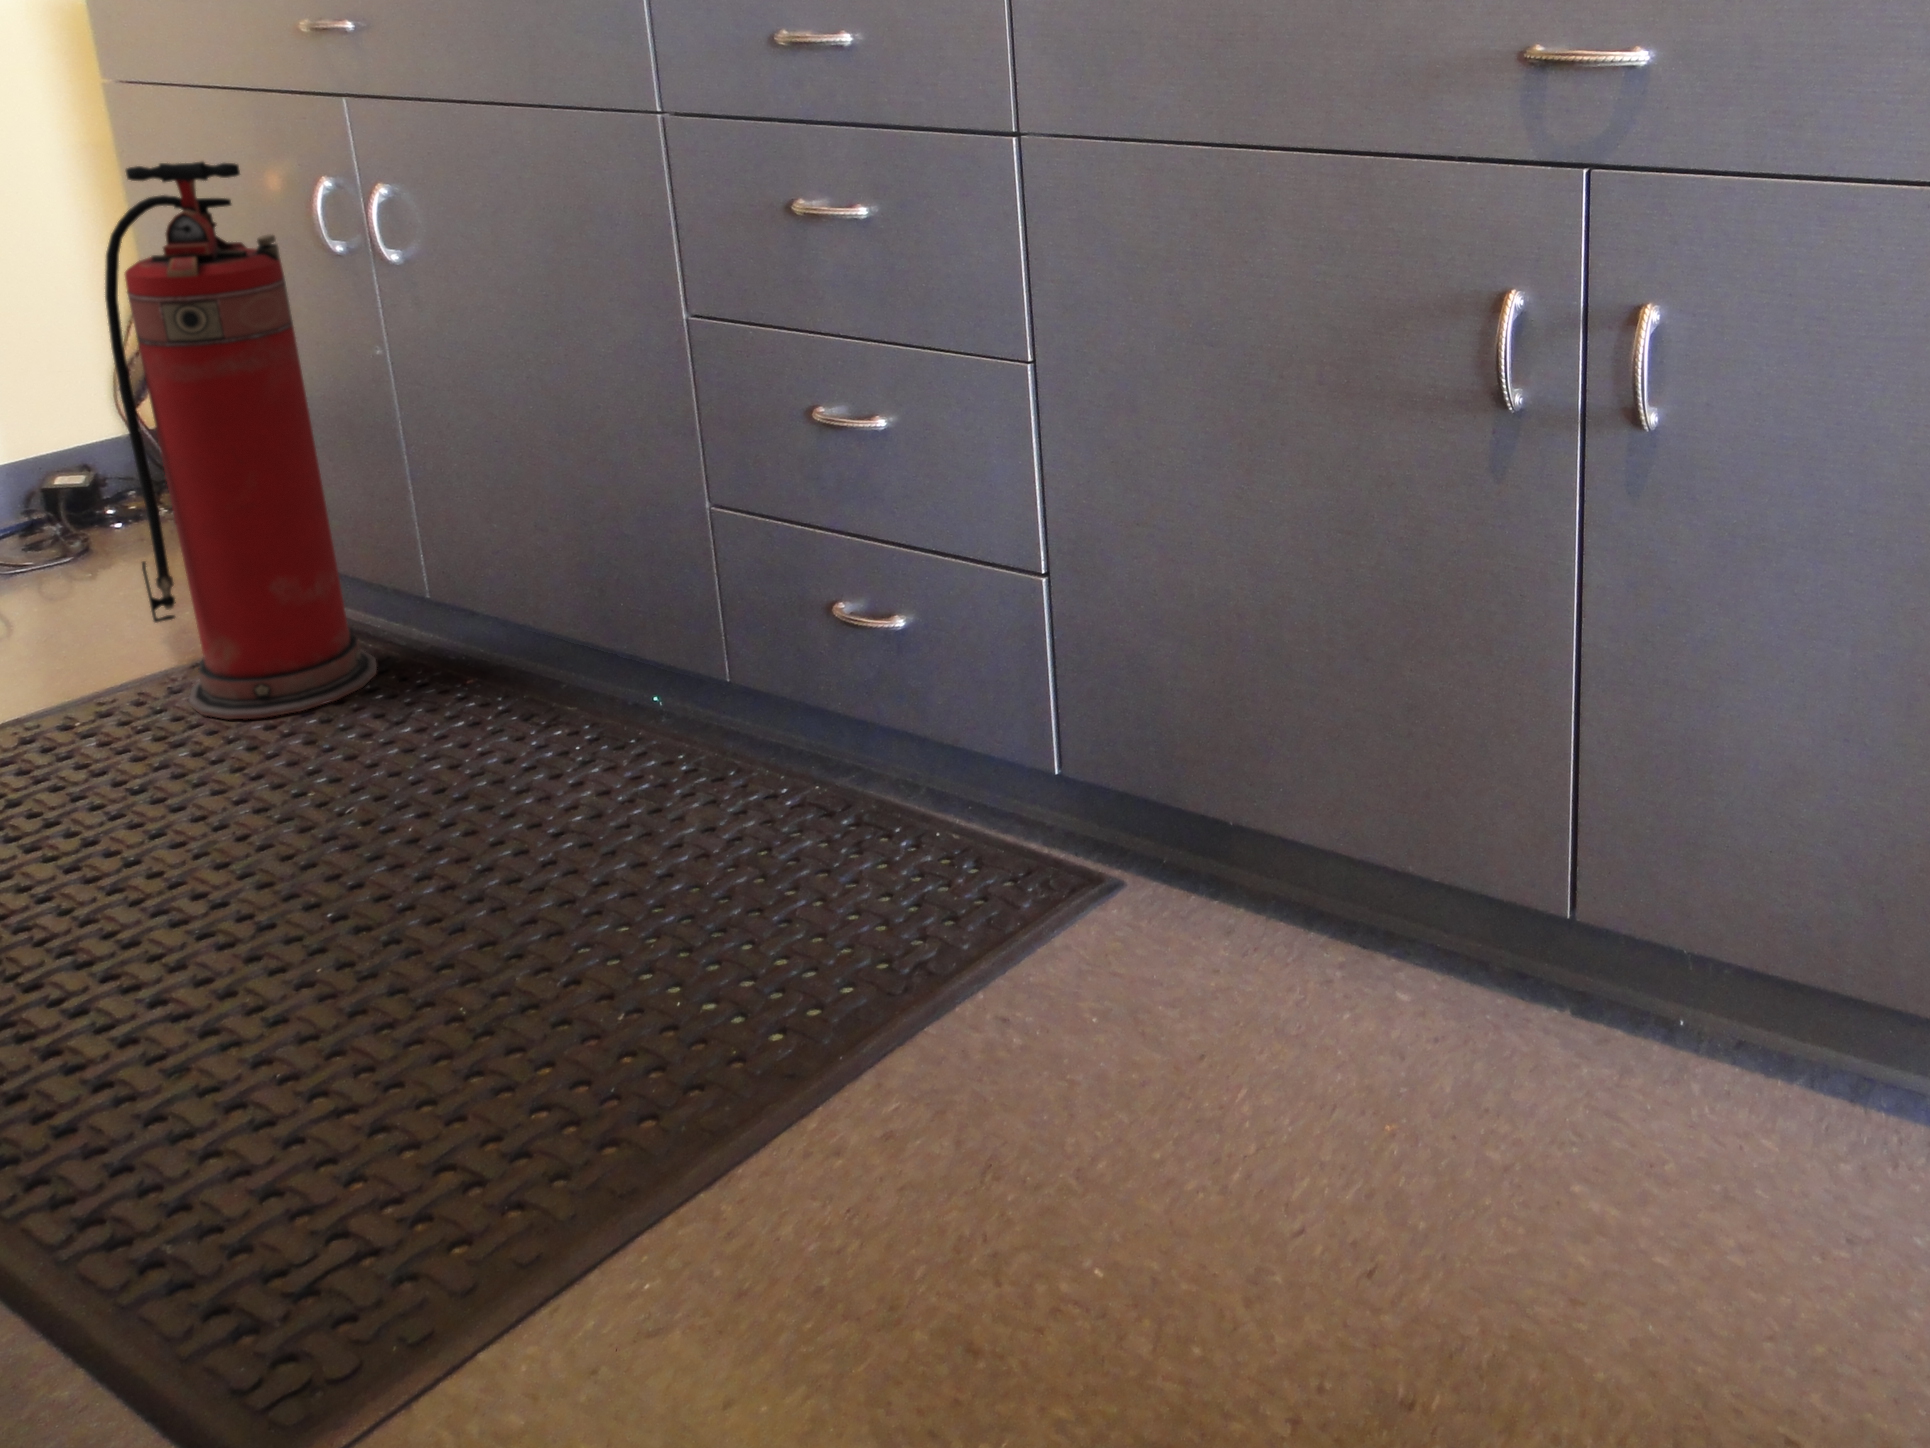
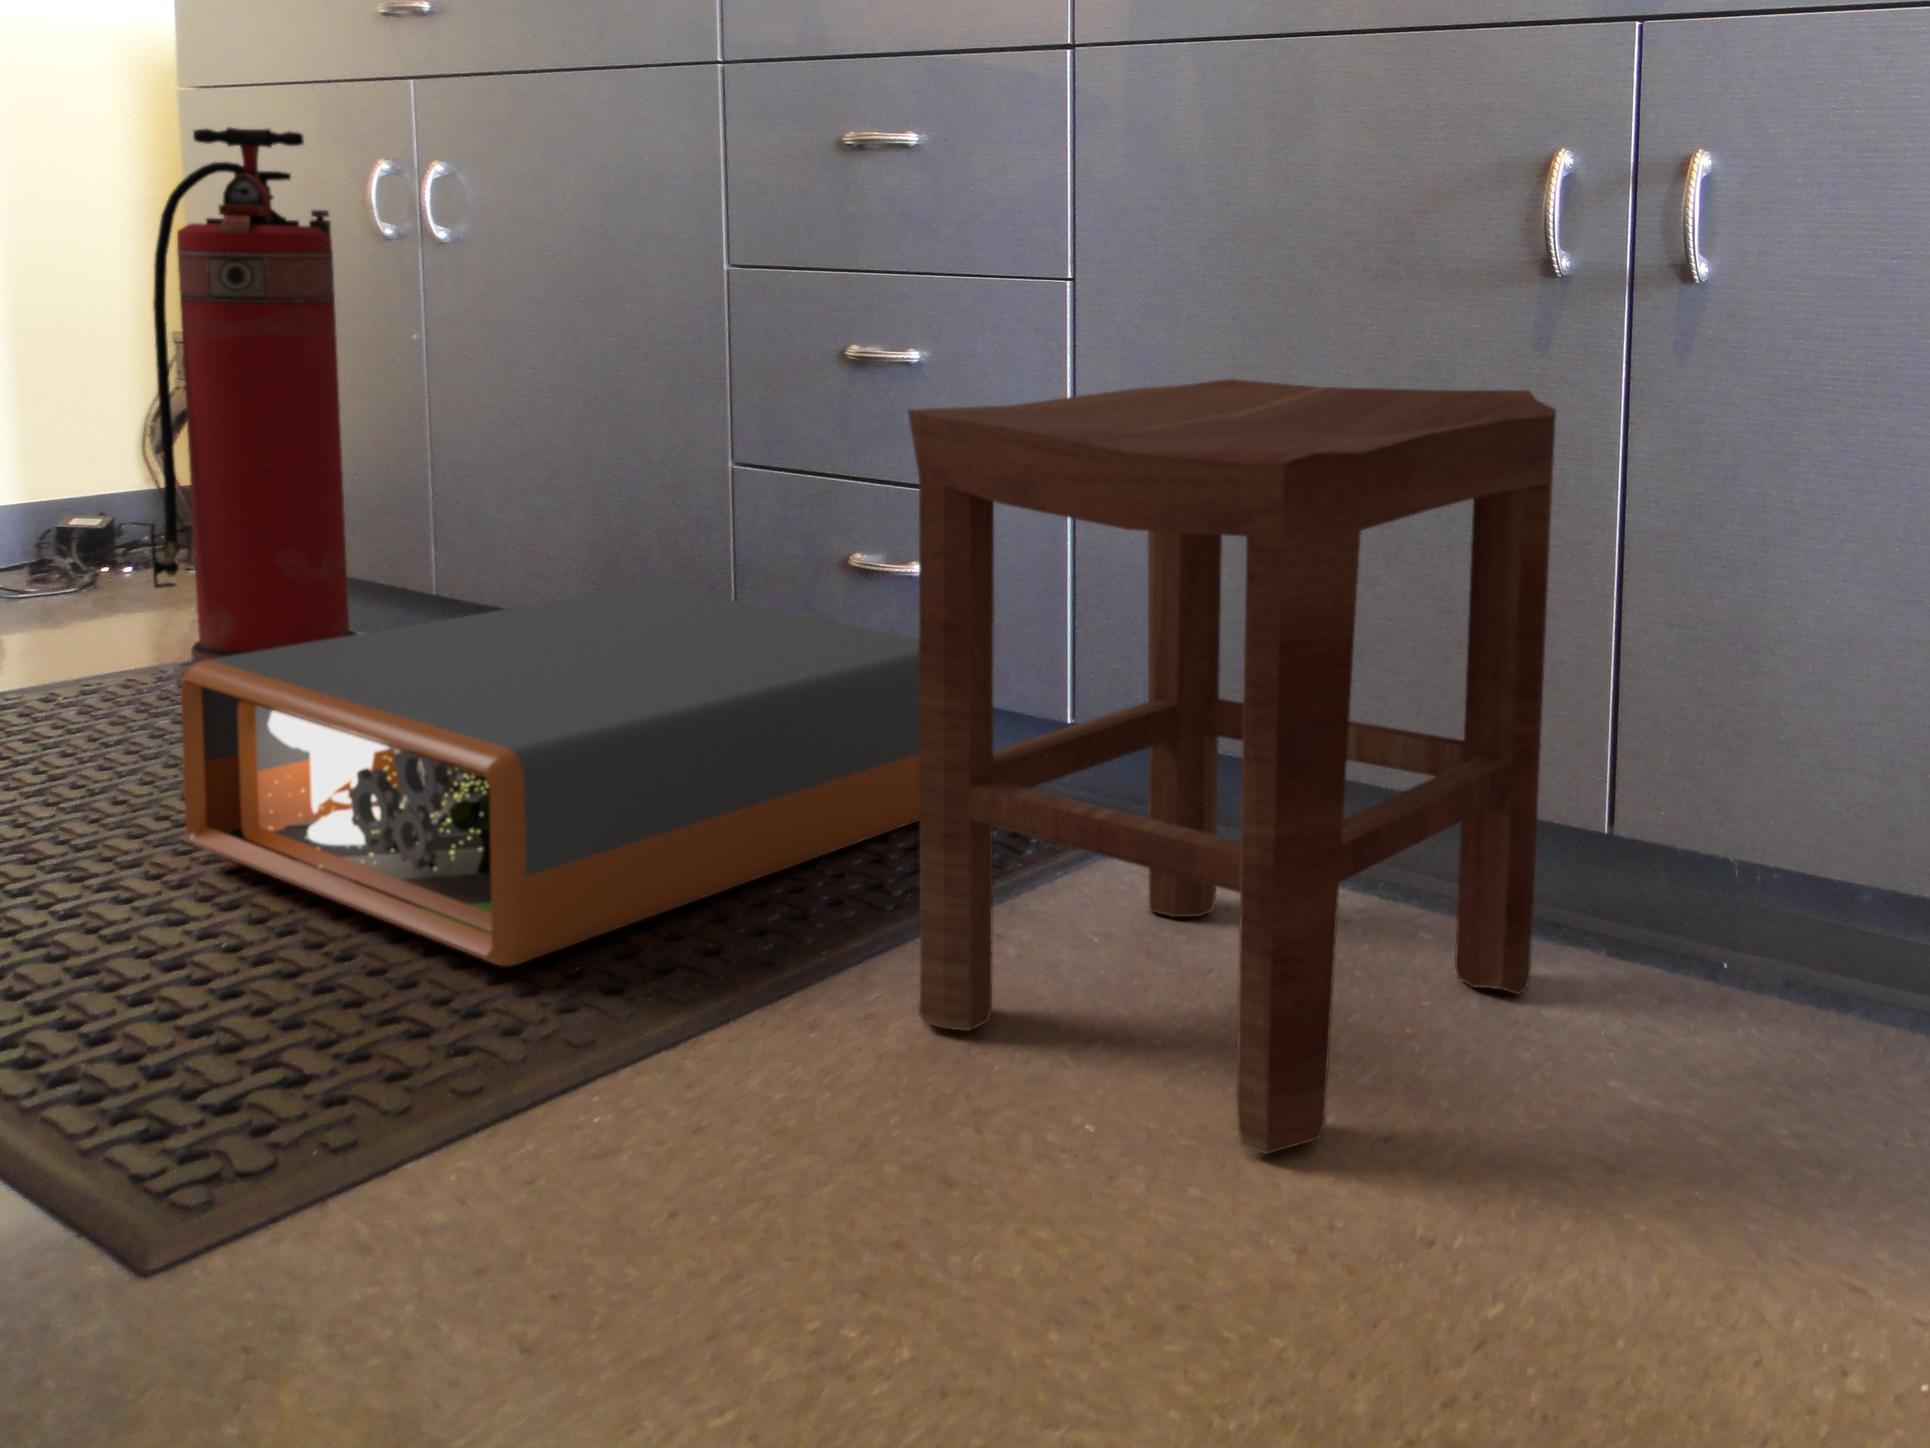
stool: none [884,496,1514,1309] -> present [907,379,1556,1154]
storage box: none [202,620,954,1100] -> present [181,585,920,966]

